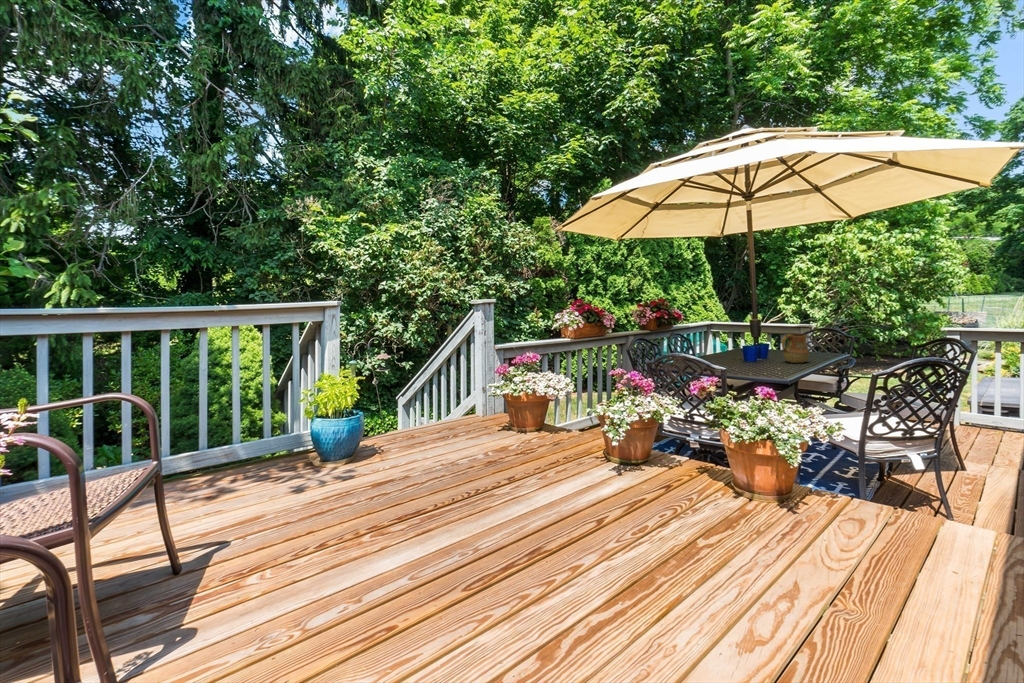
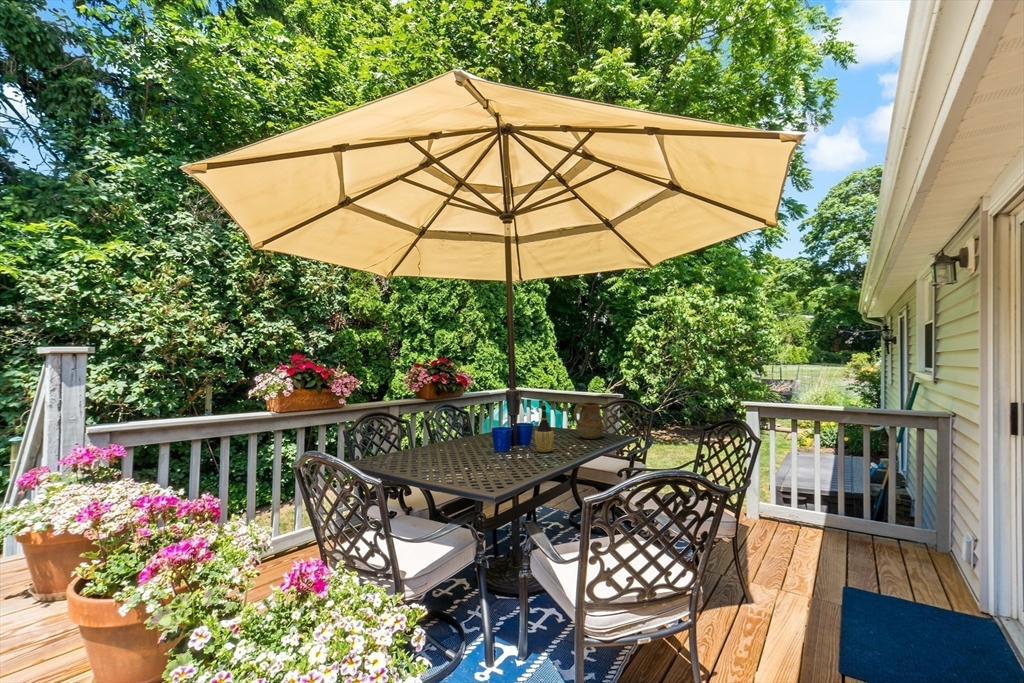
wine bottle: none [757,334,775,372] -> present [534,403,554,452]

